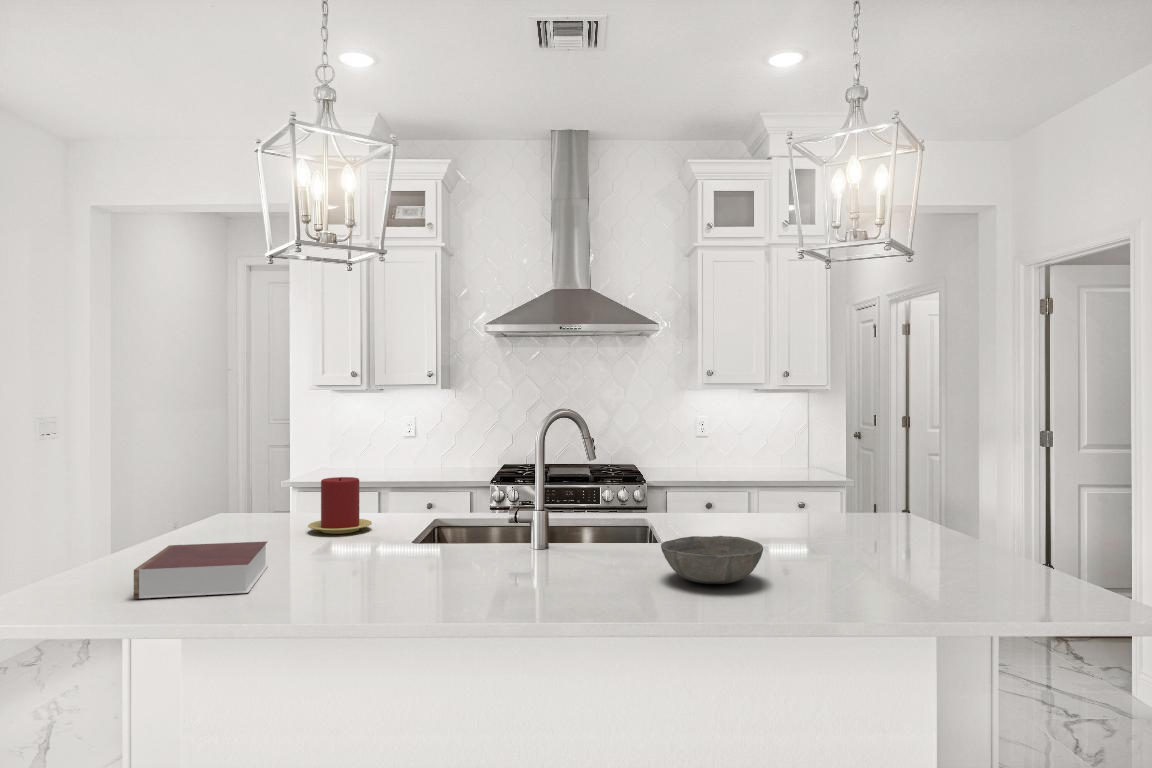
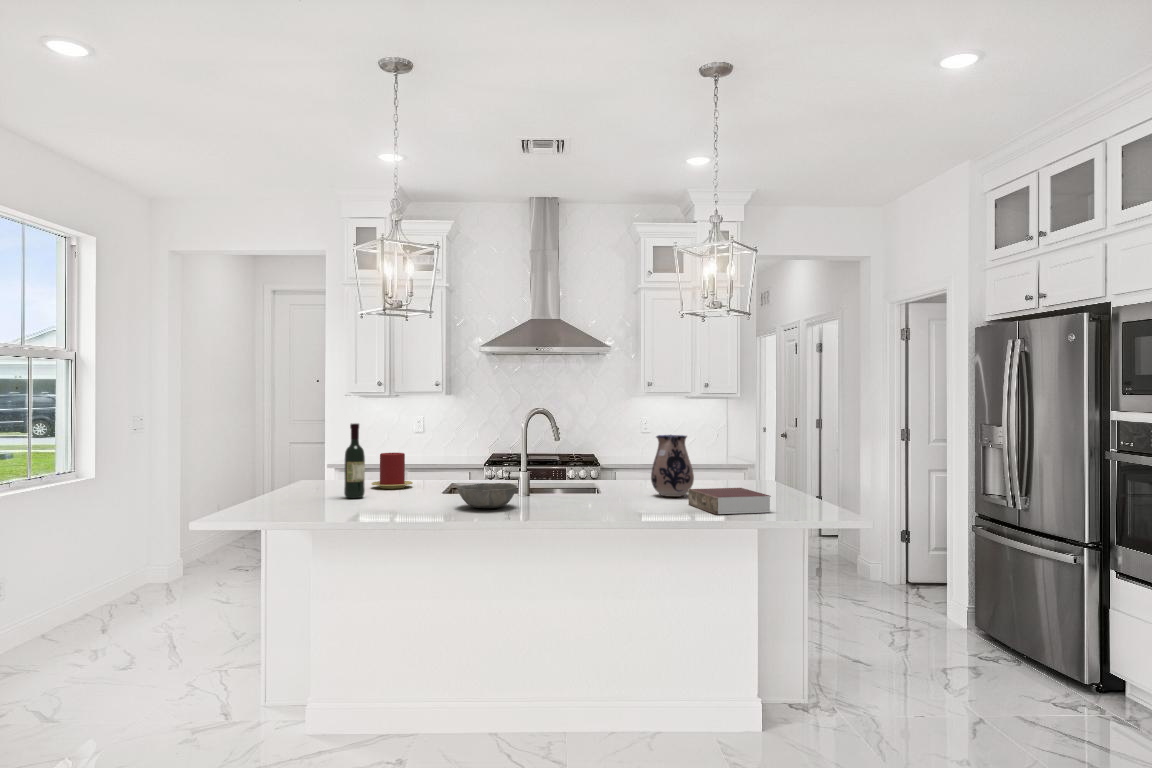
wine bottle: none [251,436,285,557] -> present [344,423,365,498]
ceramic pitcher: none [743,452,814,554] -> present [651,435,694,497]
bowl: present [661,536,763,584] -> present [457,483,517,508]
book: present [134,542,268,599] -> present [689,488,771,514]

